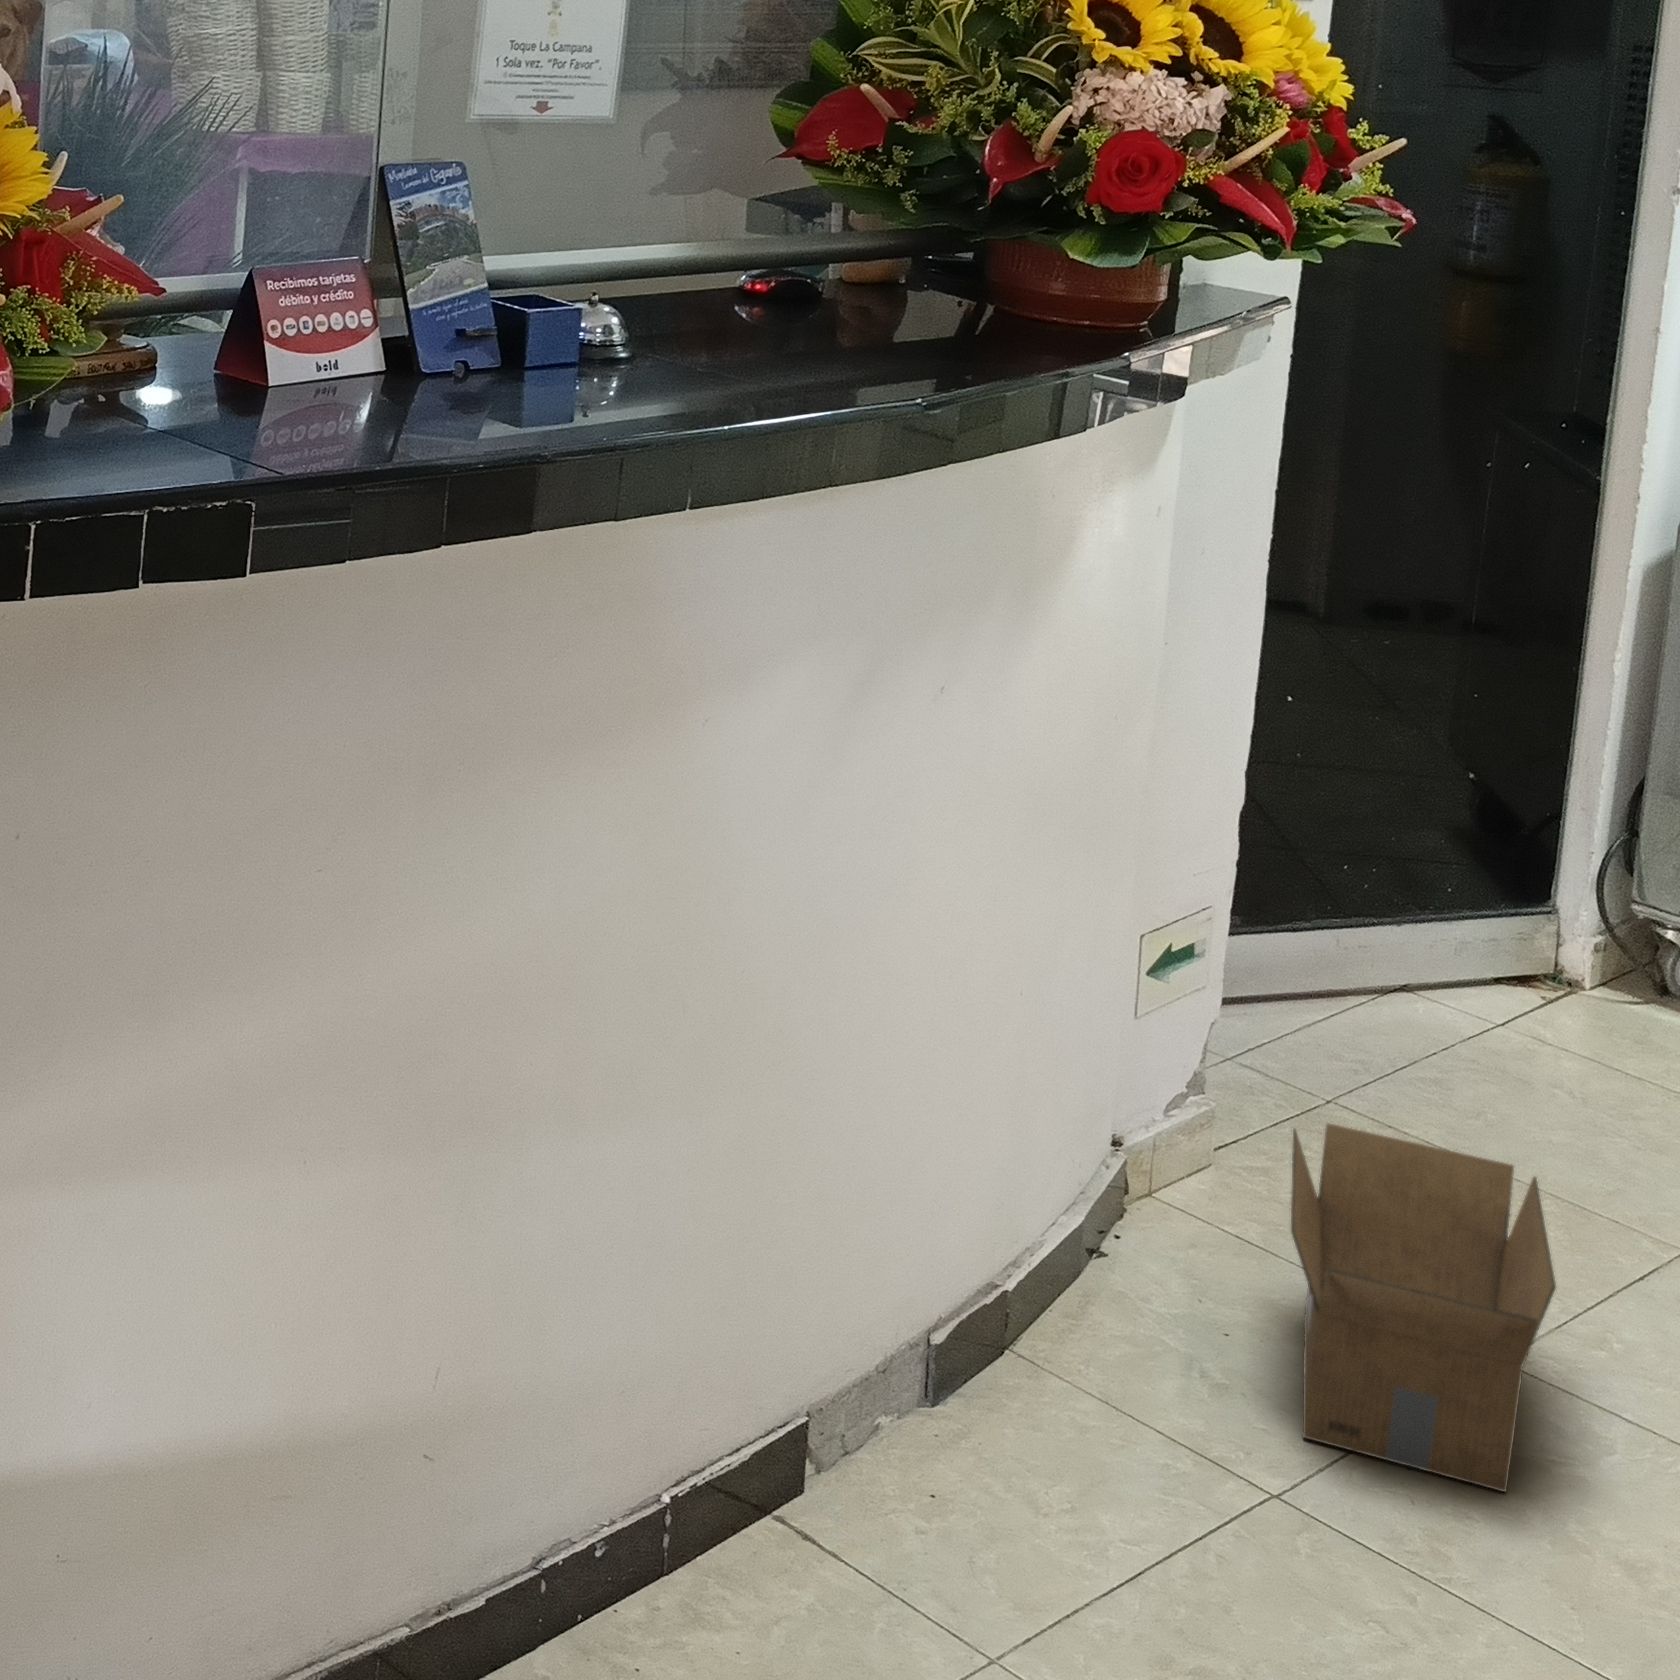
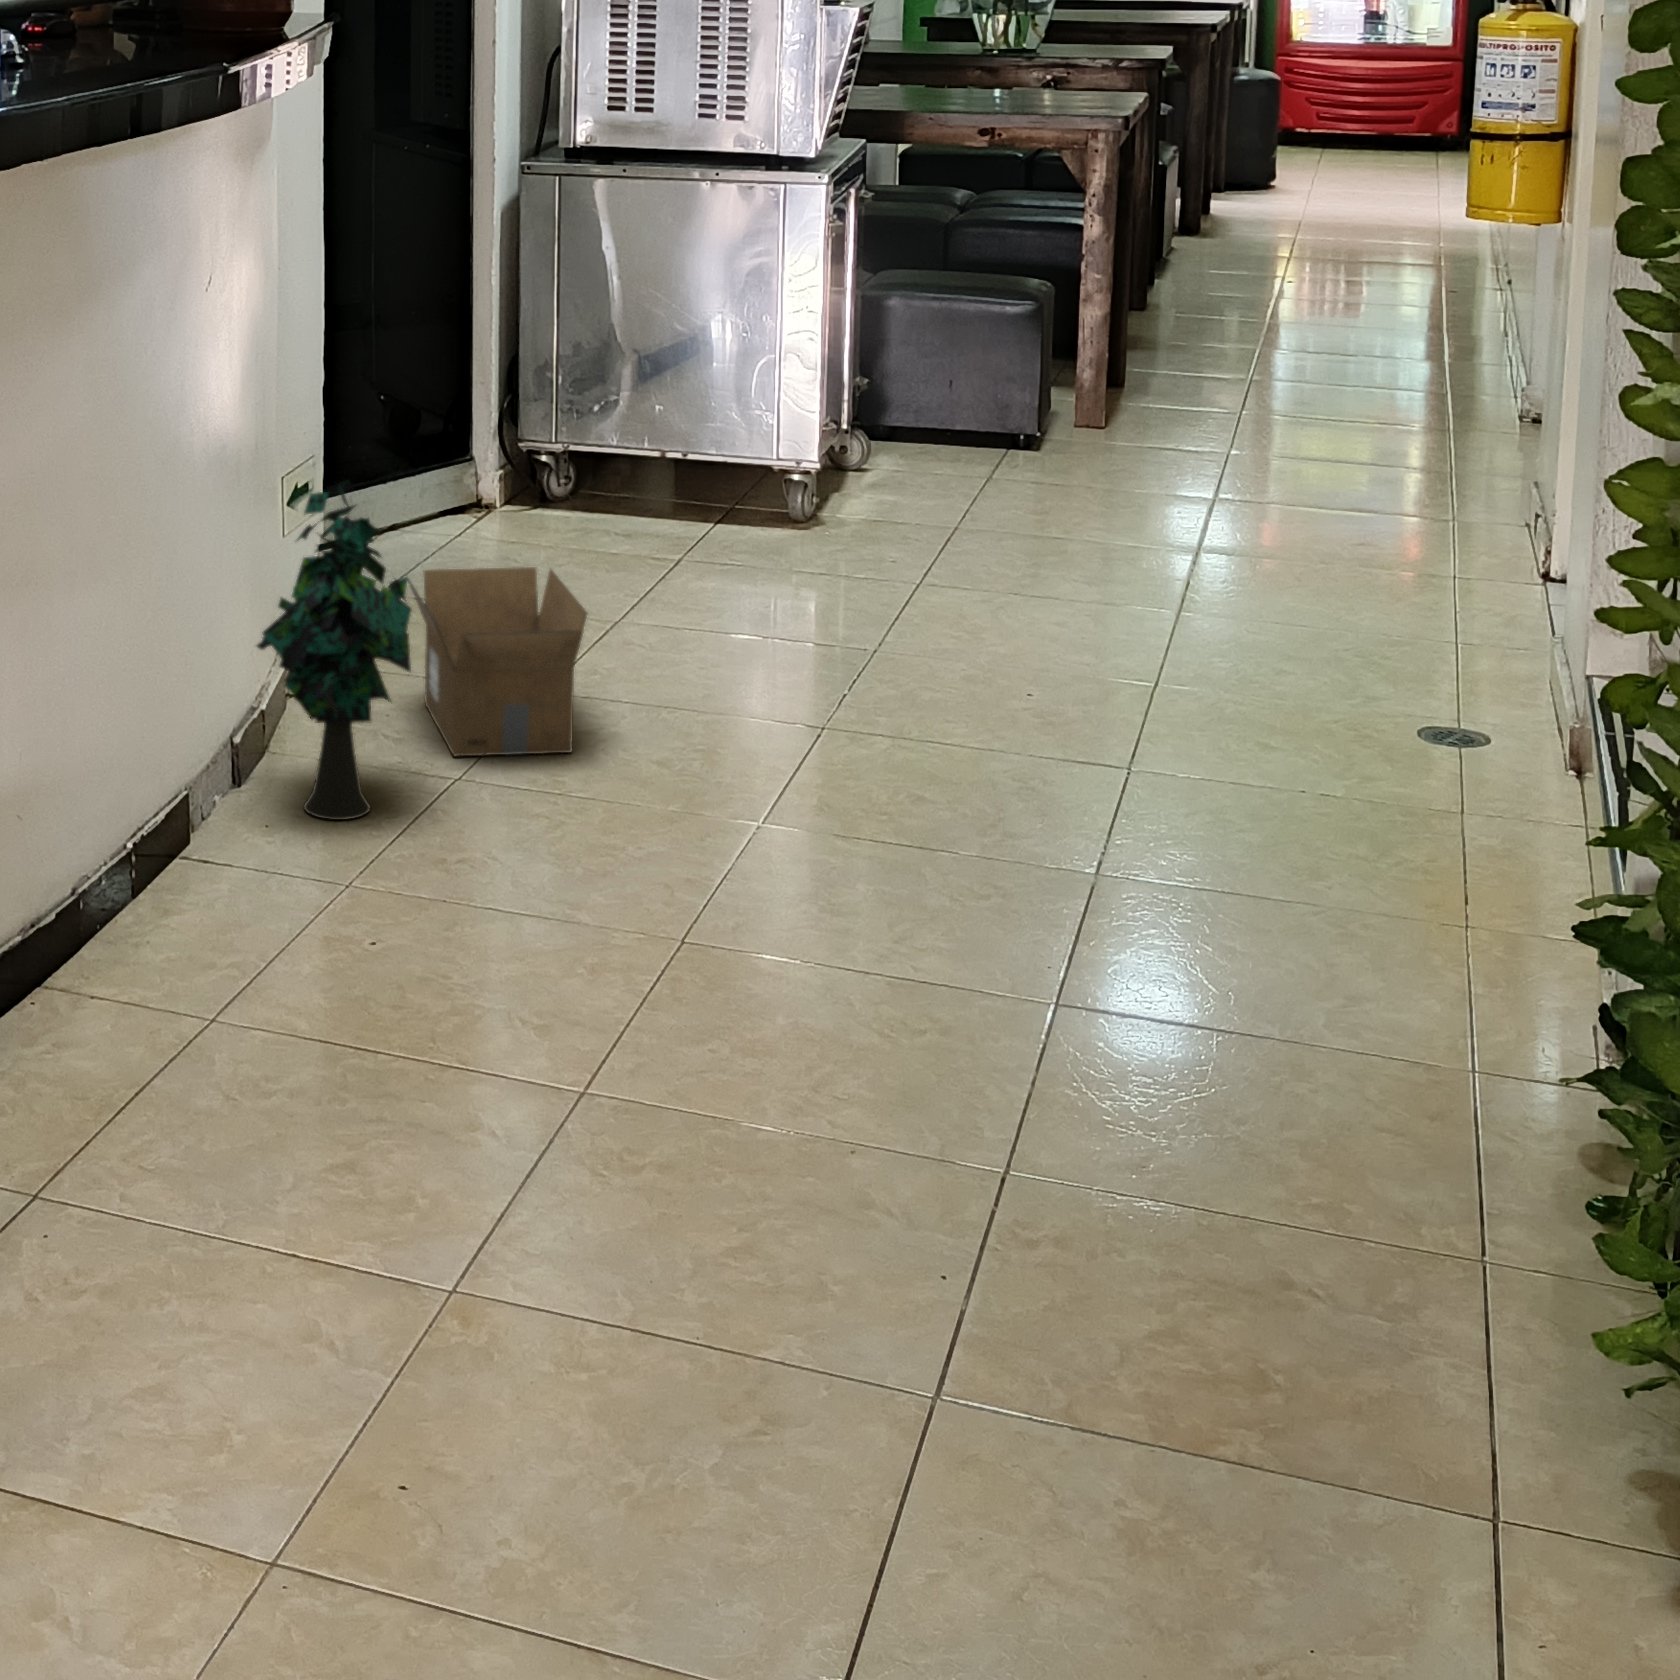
decorative plant: none [967,1000,1234,1512] -> present [257,480,411,820]

